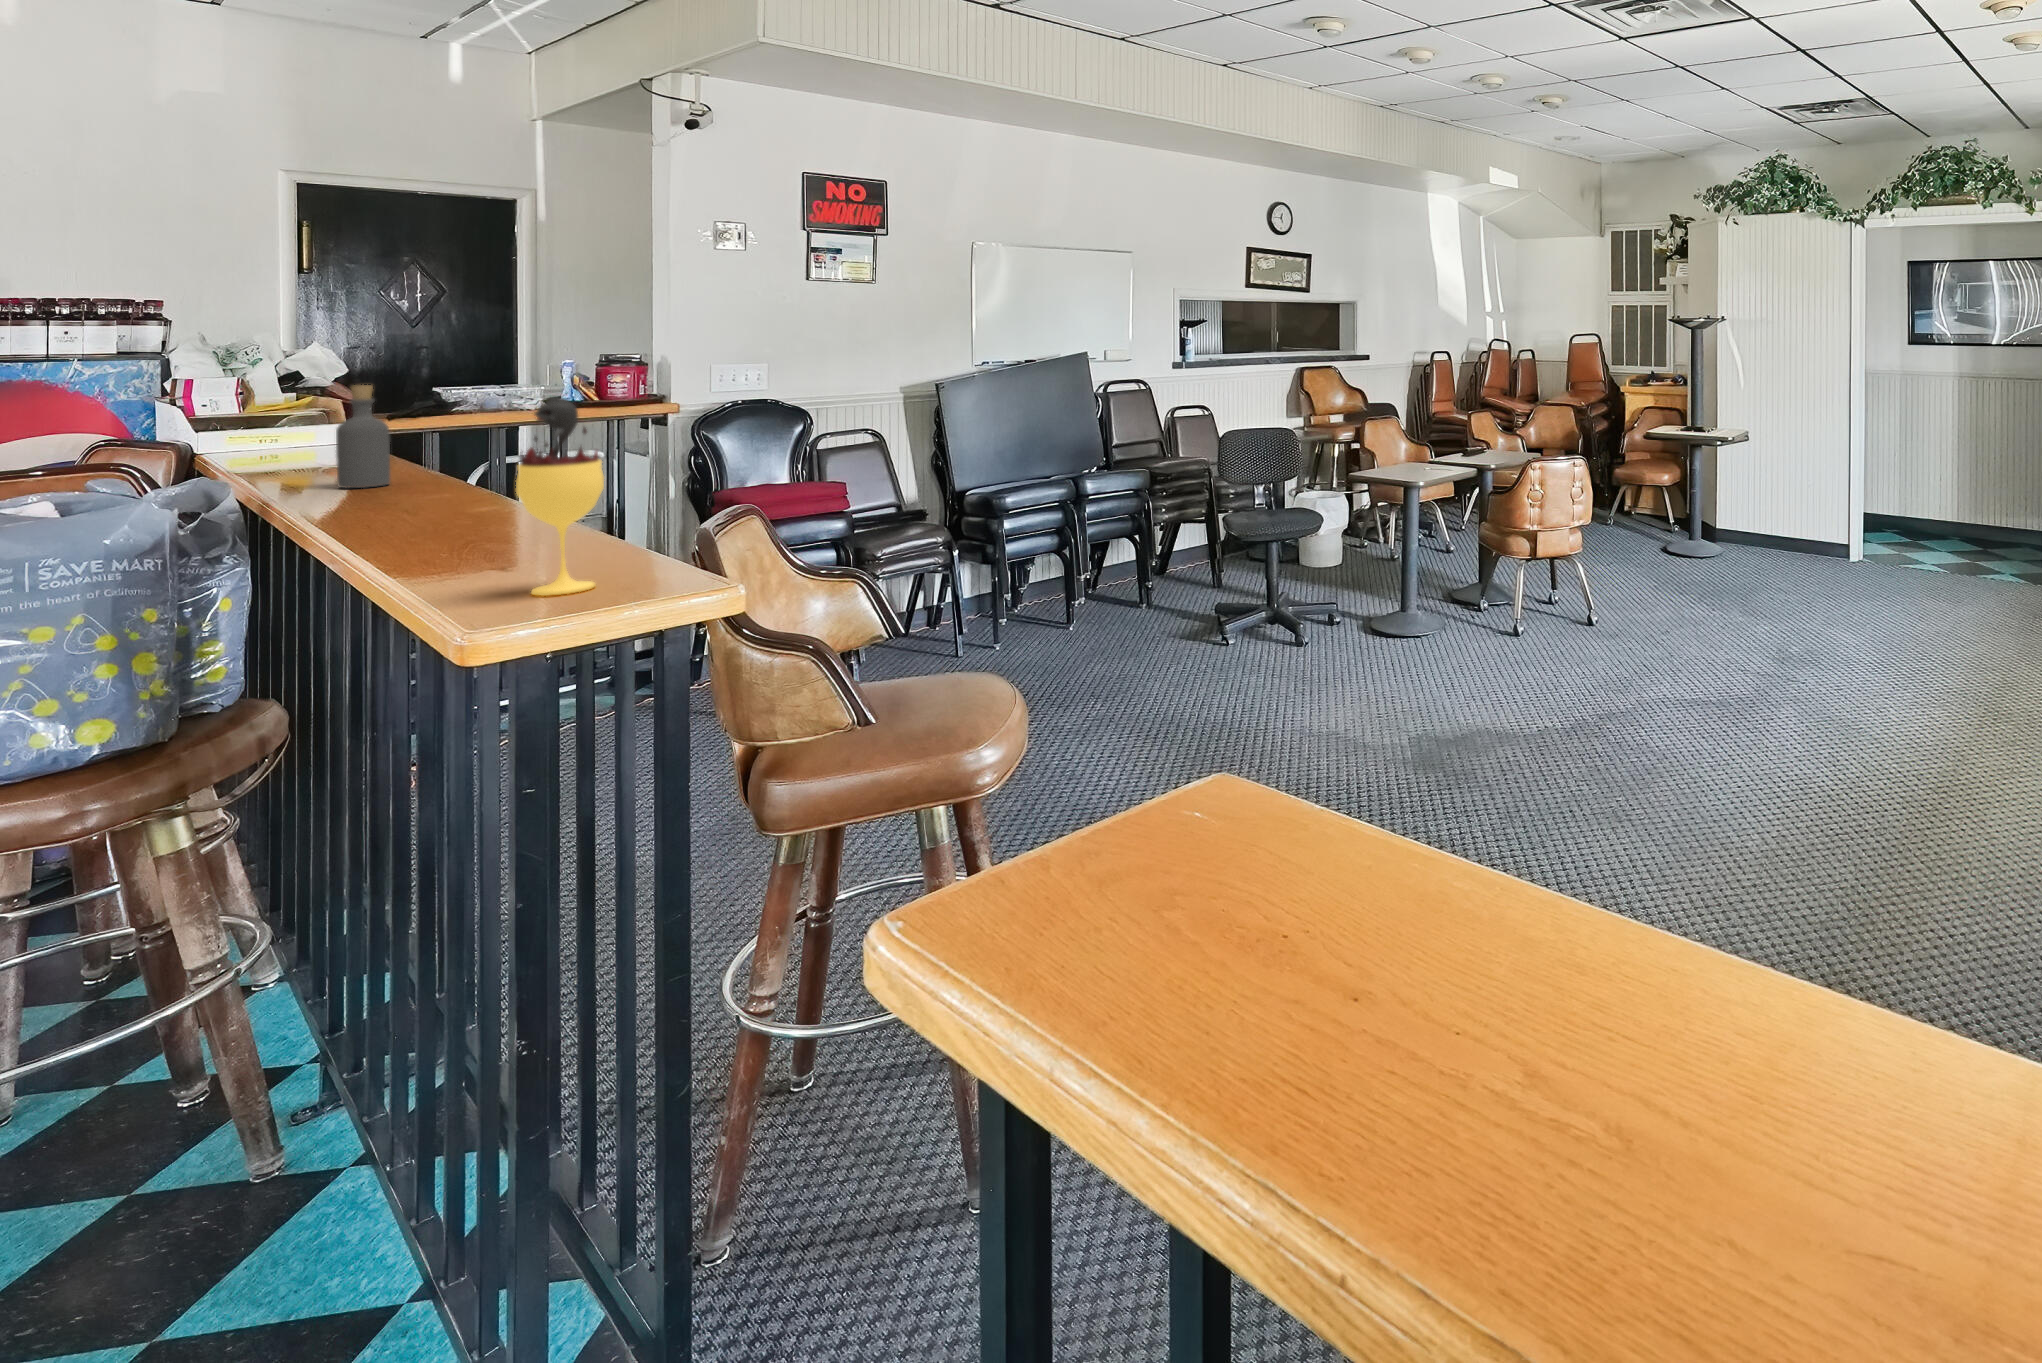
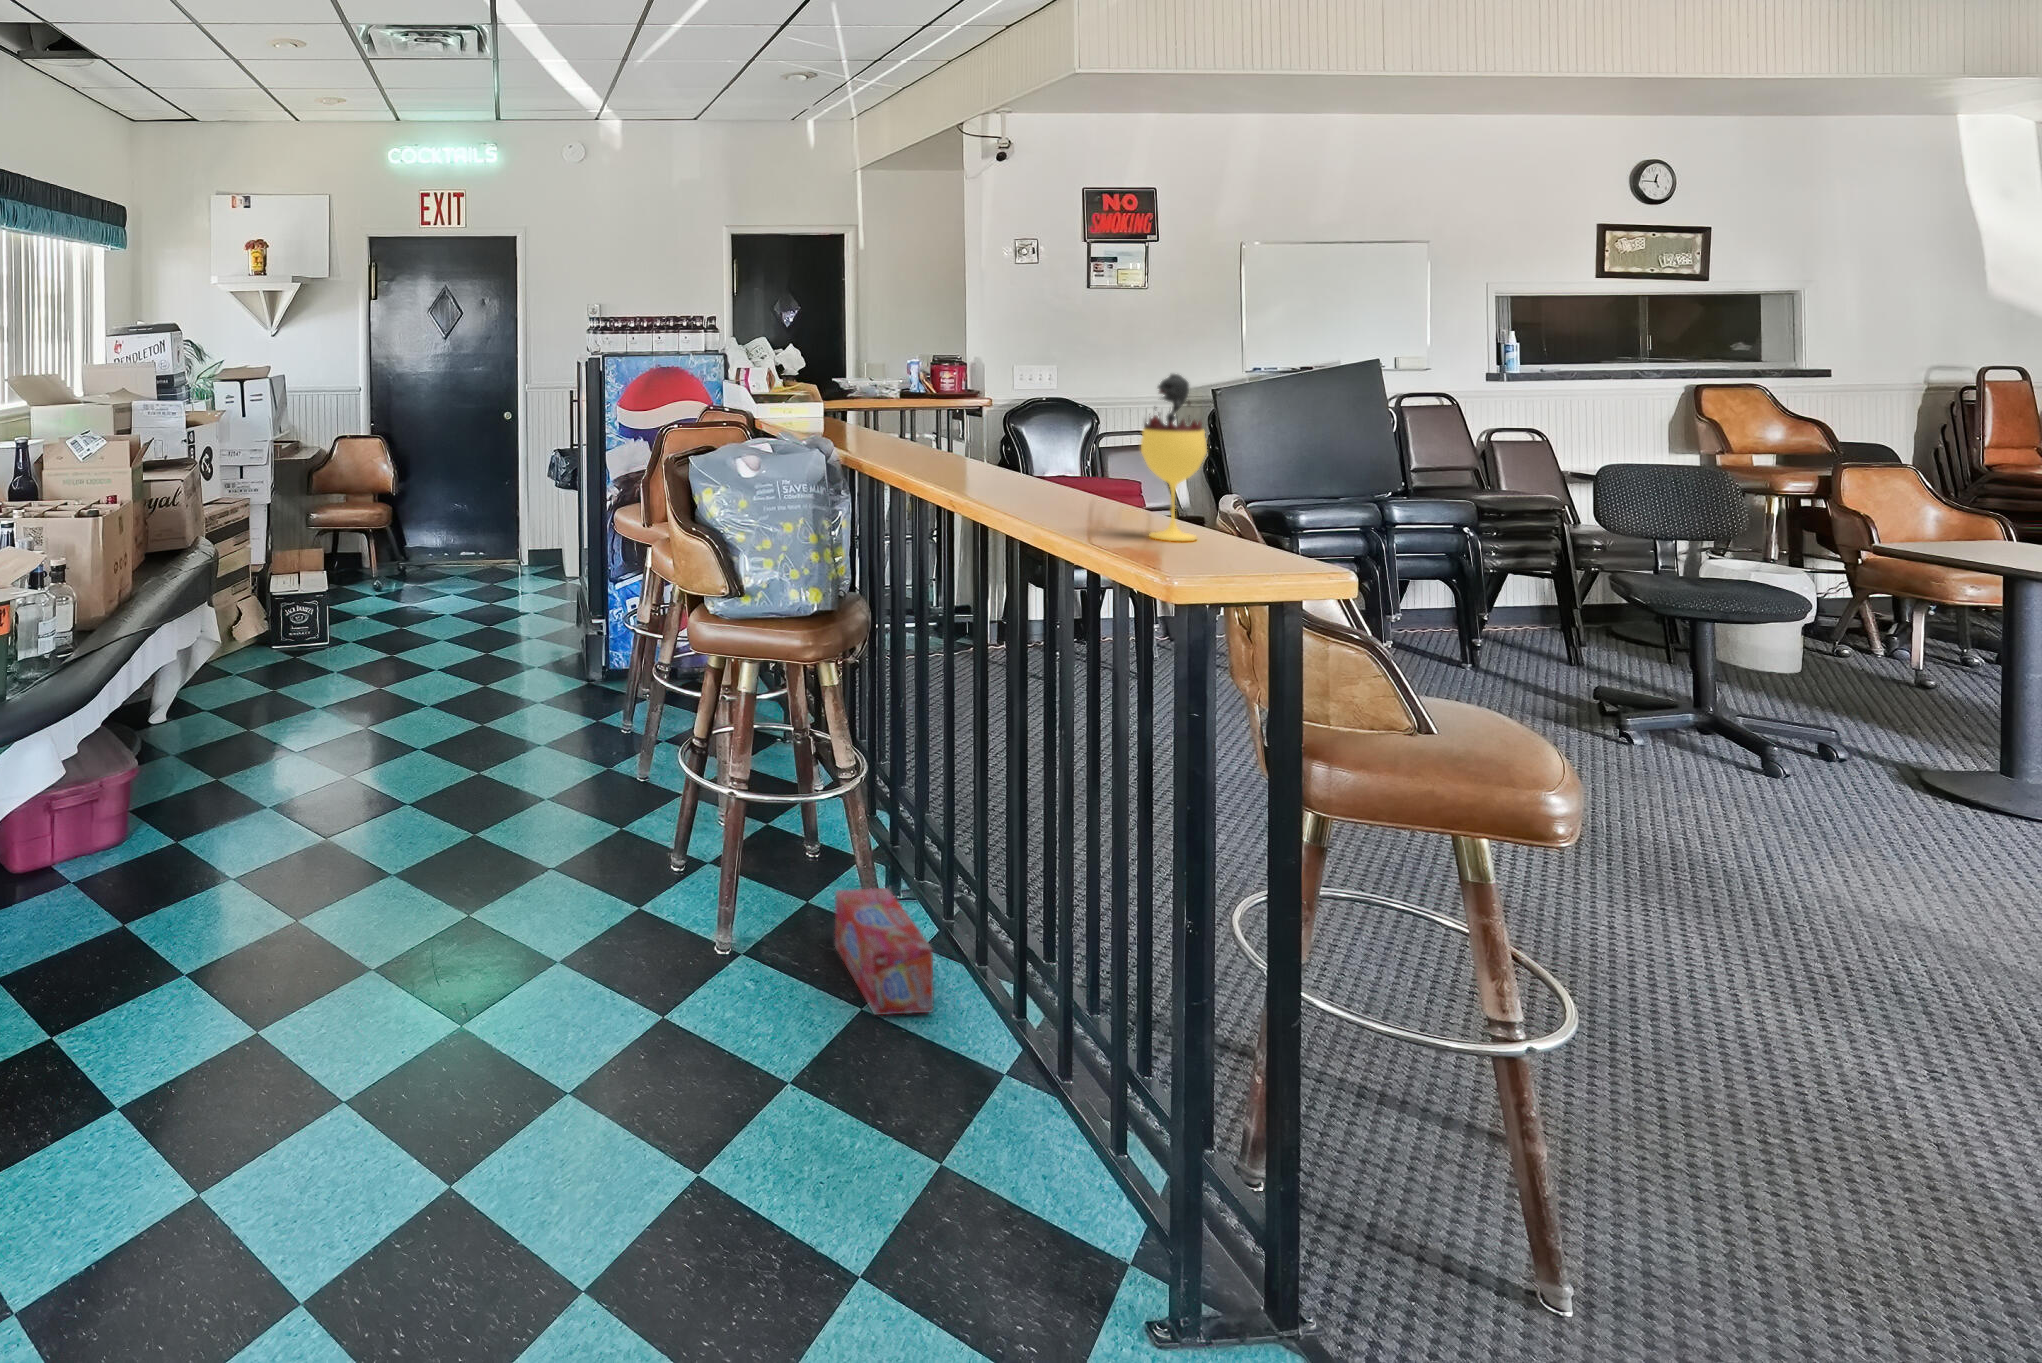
bottle: present [336,385,390,488] -> none [867,371,896,448]
box: none [211,1090,360,1295] -> present [835,888,933,1015]

